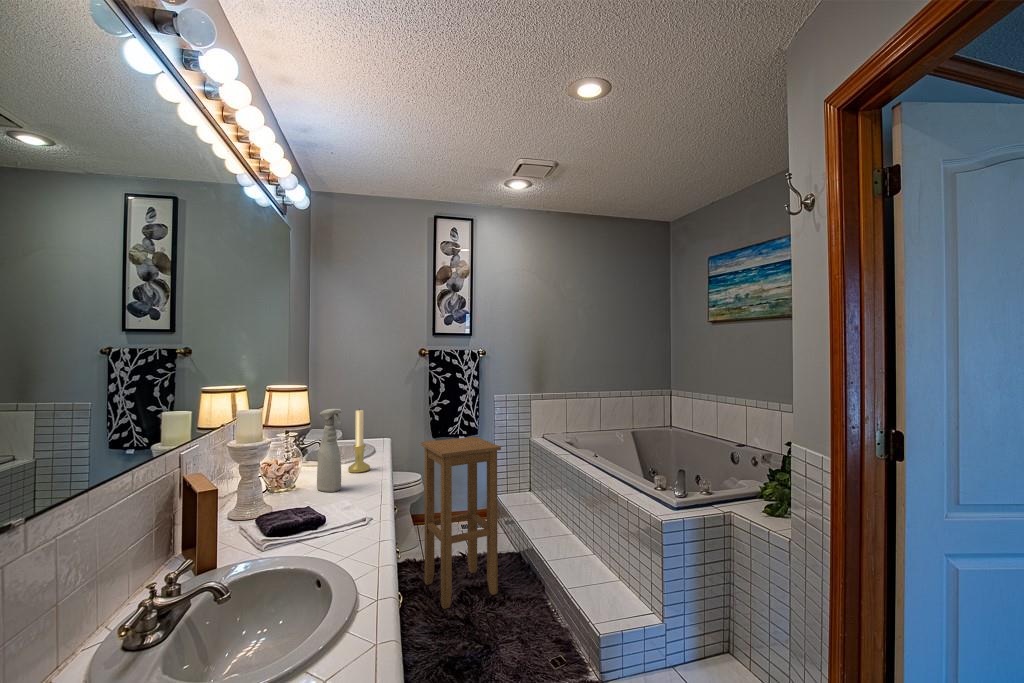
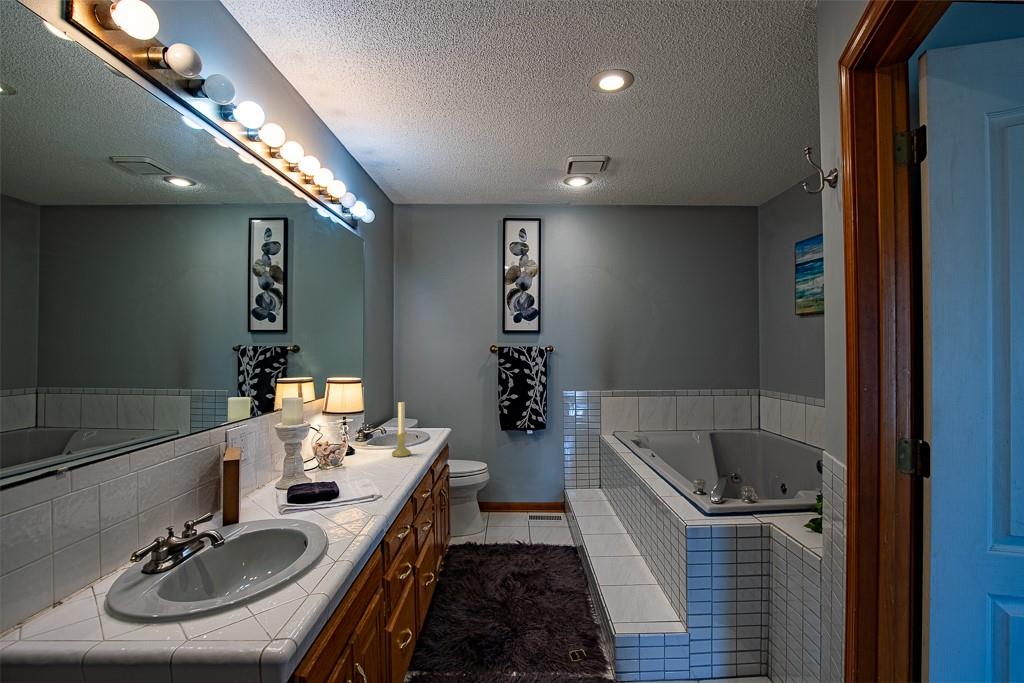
spray bottle: present [317,409,341,492] -> none [356,400,374,471]
stool: present [421,437,501,609] -> none [475,431,544,589]

